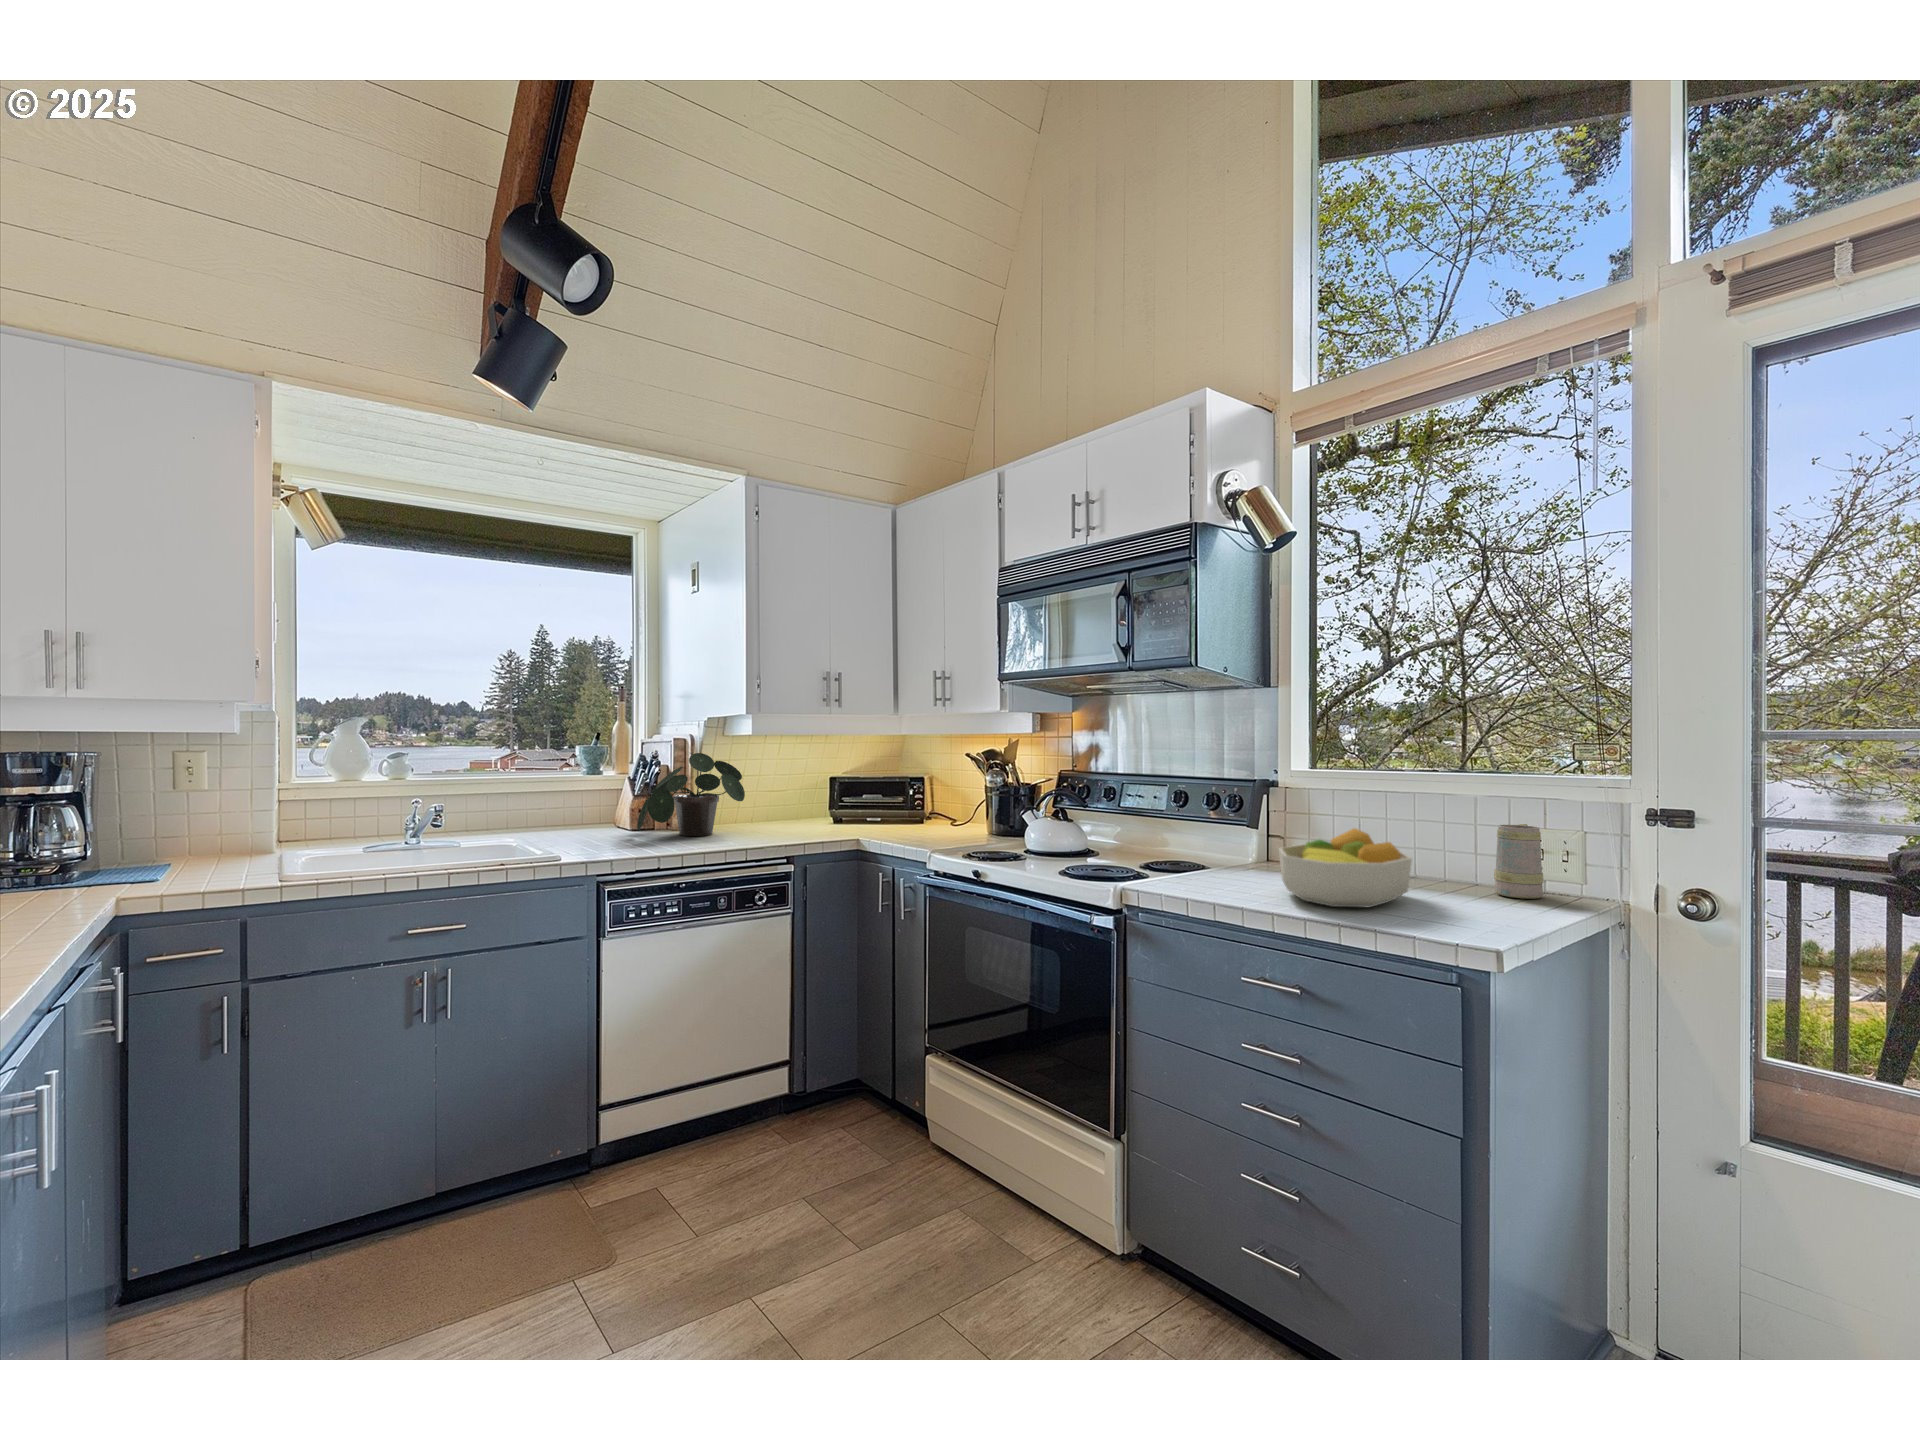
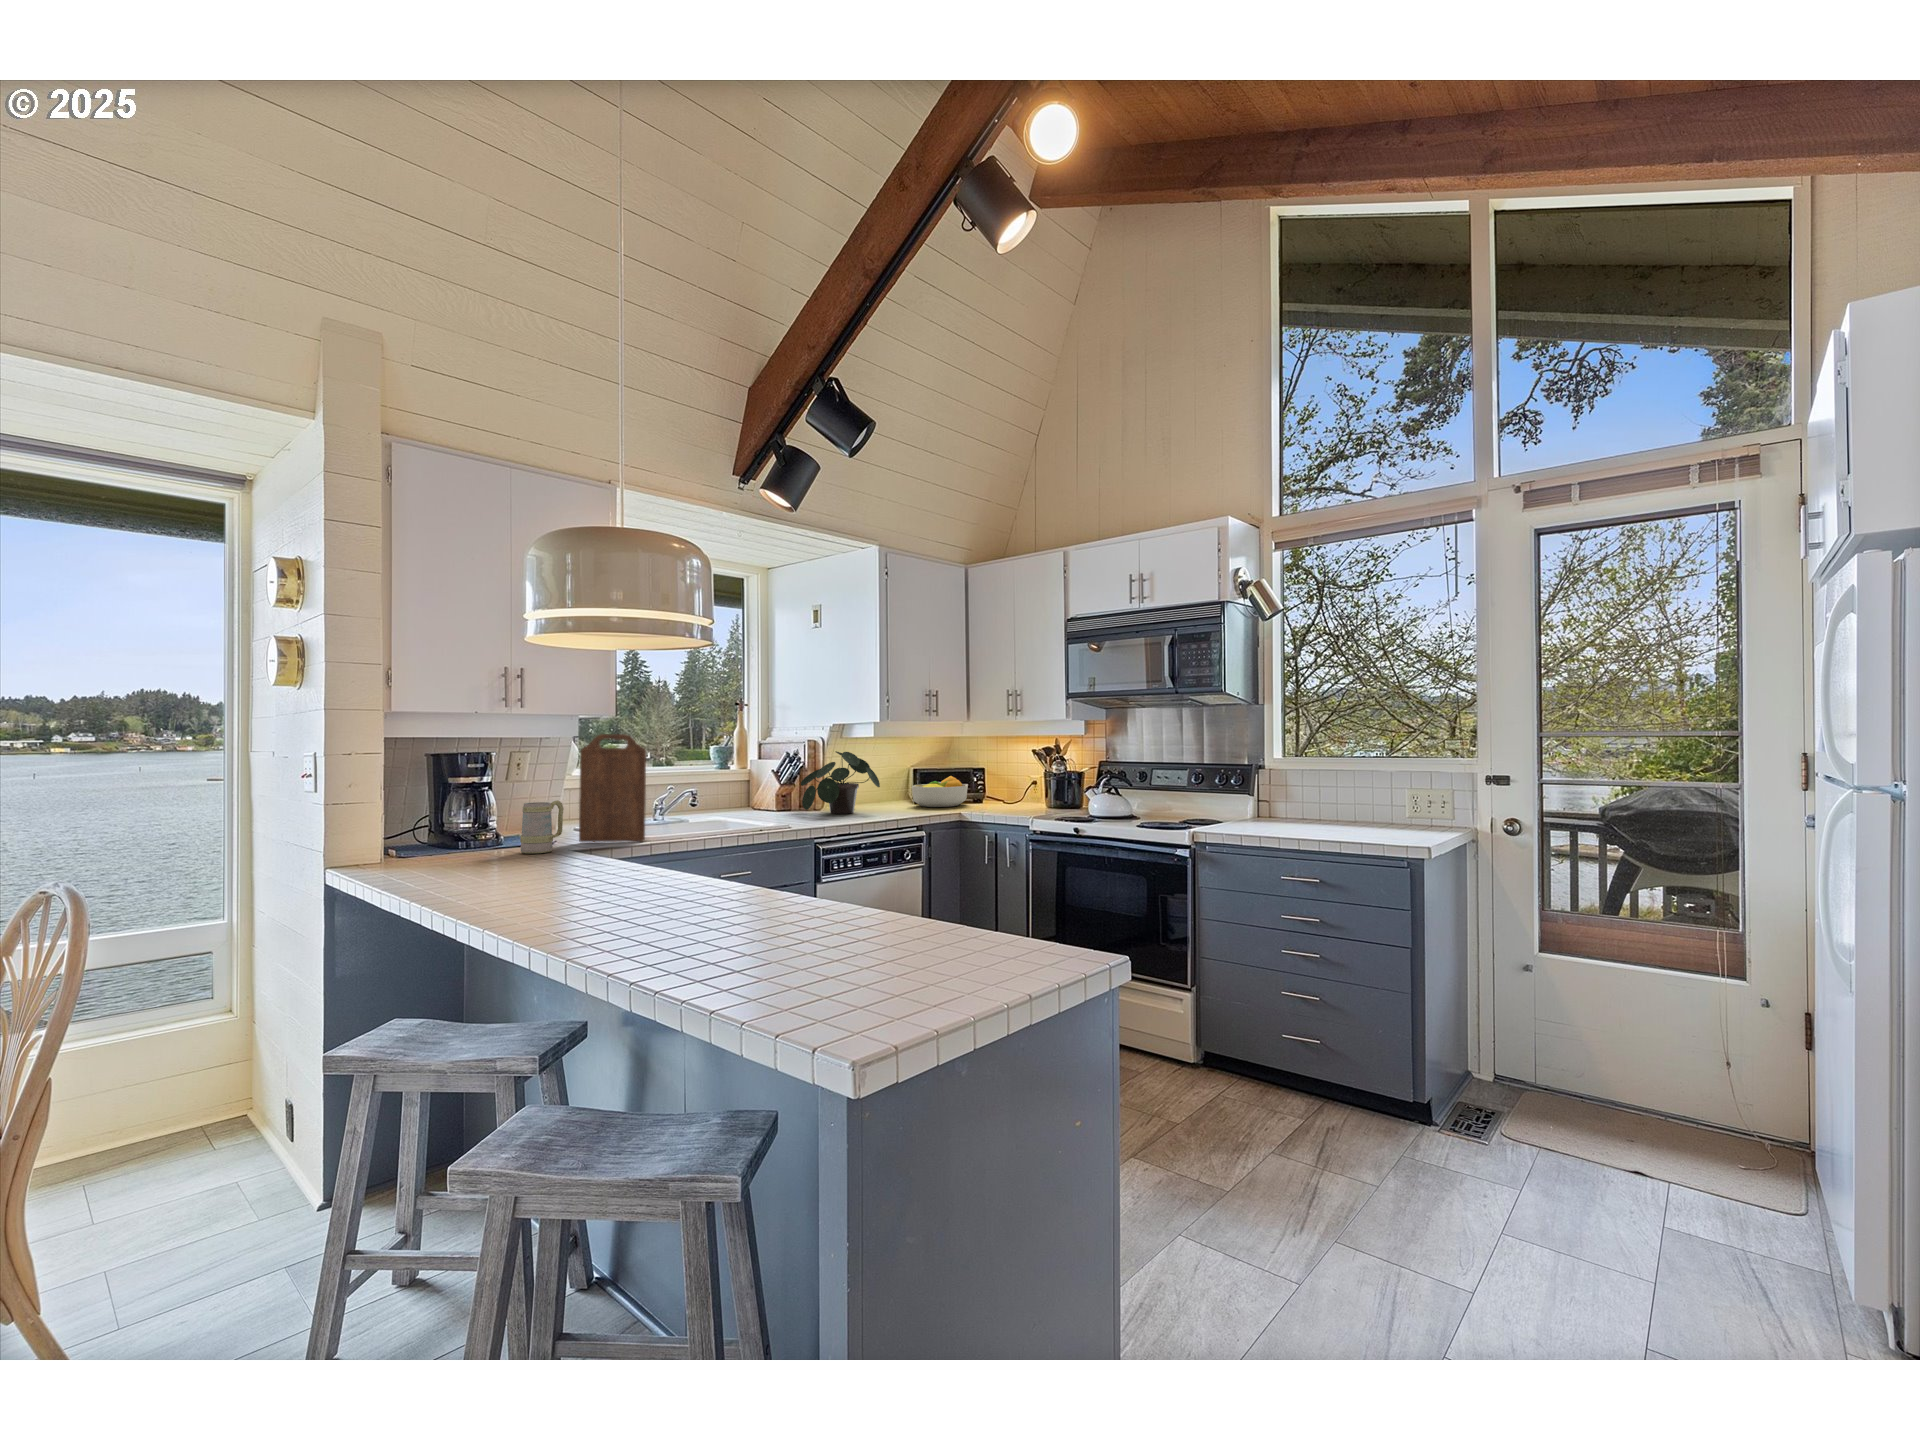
cutting board: none [194,730,287,884] -> present [579,734,646,842]
mug: present [1494,824,1543,899] -> present [520,800,564,853]
fruit bowl: present [1279,828,1412,907] -> present [912,776,968,807]

